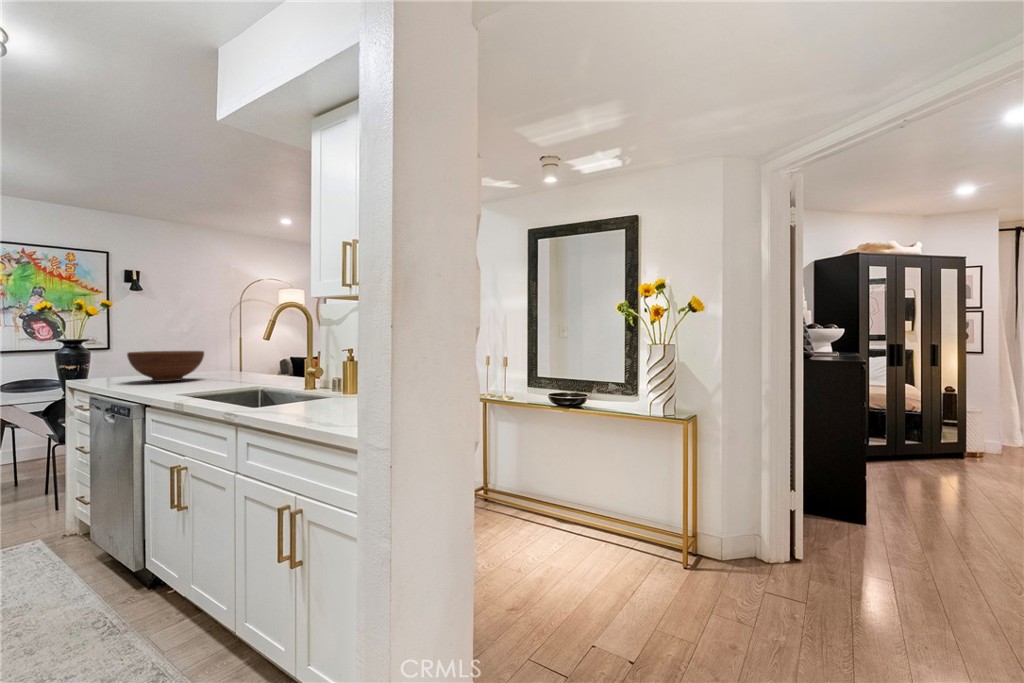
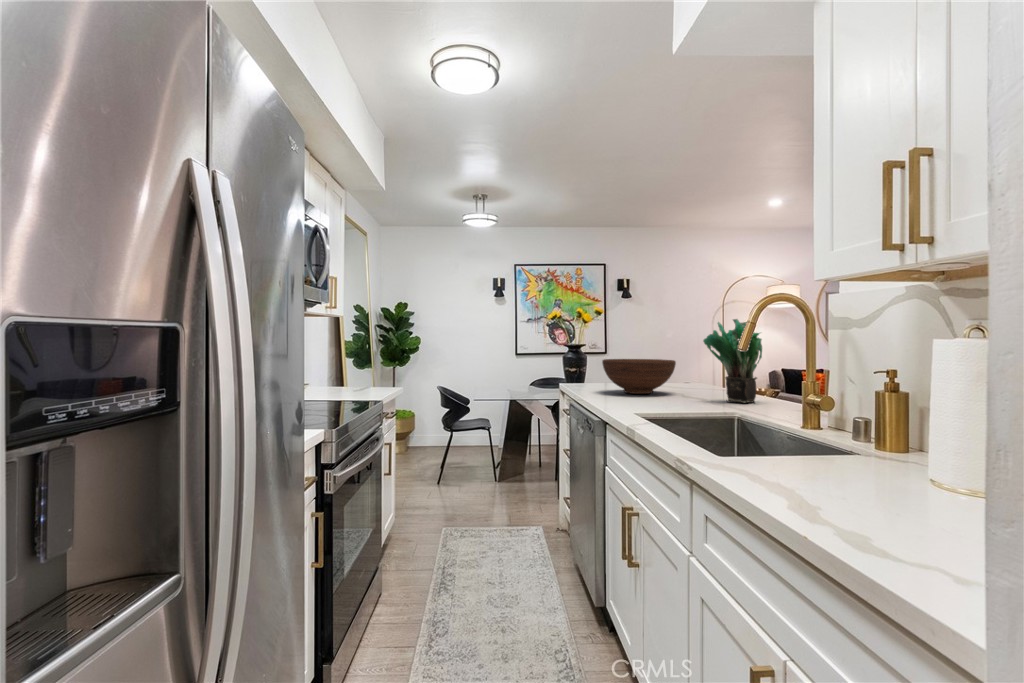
potted plant: none [231,318,277,380] -> present [703,319,762,403]

